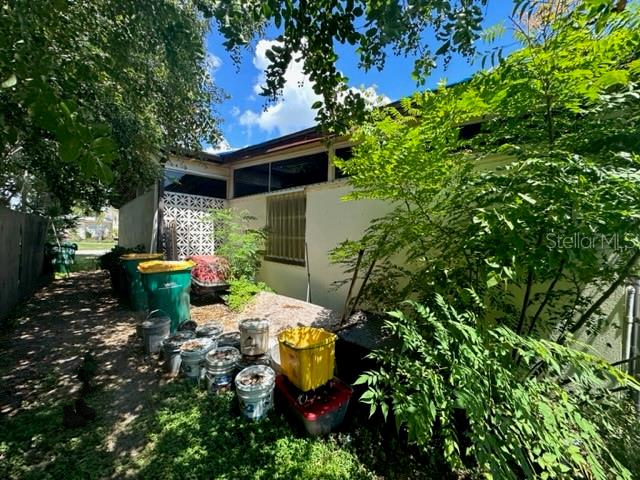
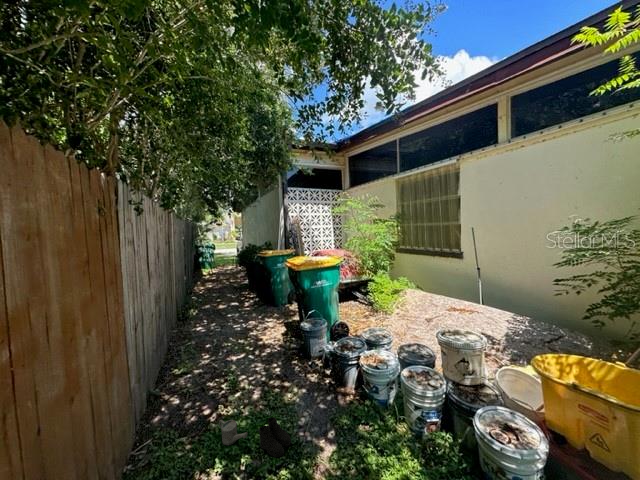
decorative plant: present [70,349,101,394] -> none [253,354,279,406]
watering can: none [21,406,49,428] -> present [219,420,248,445]

